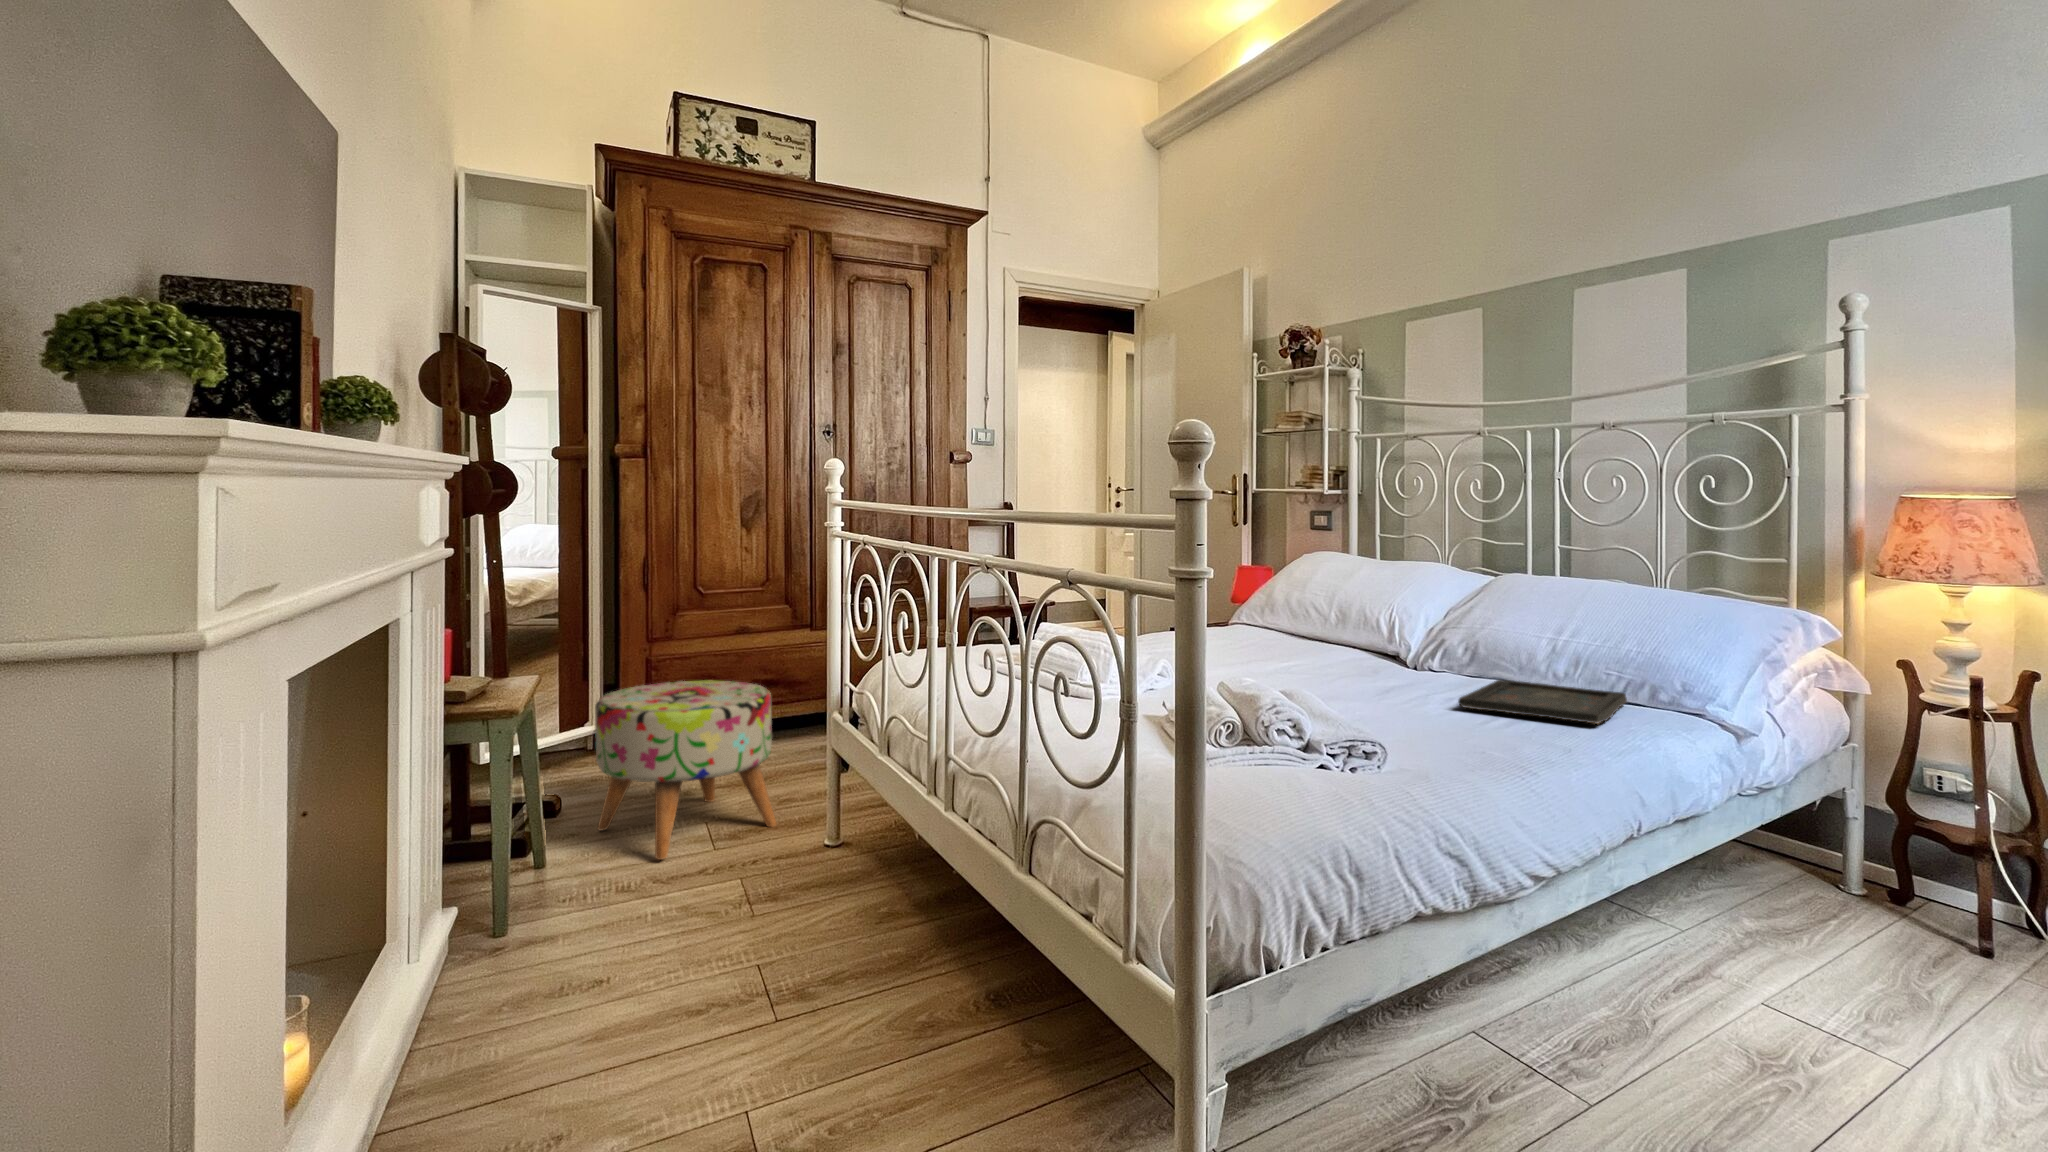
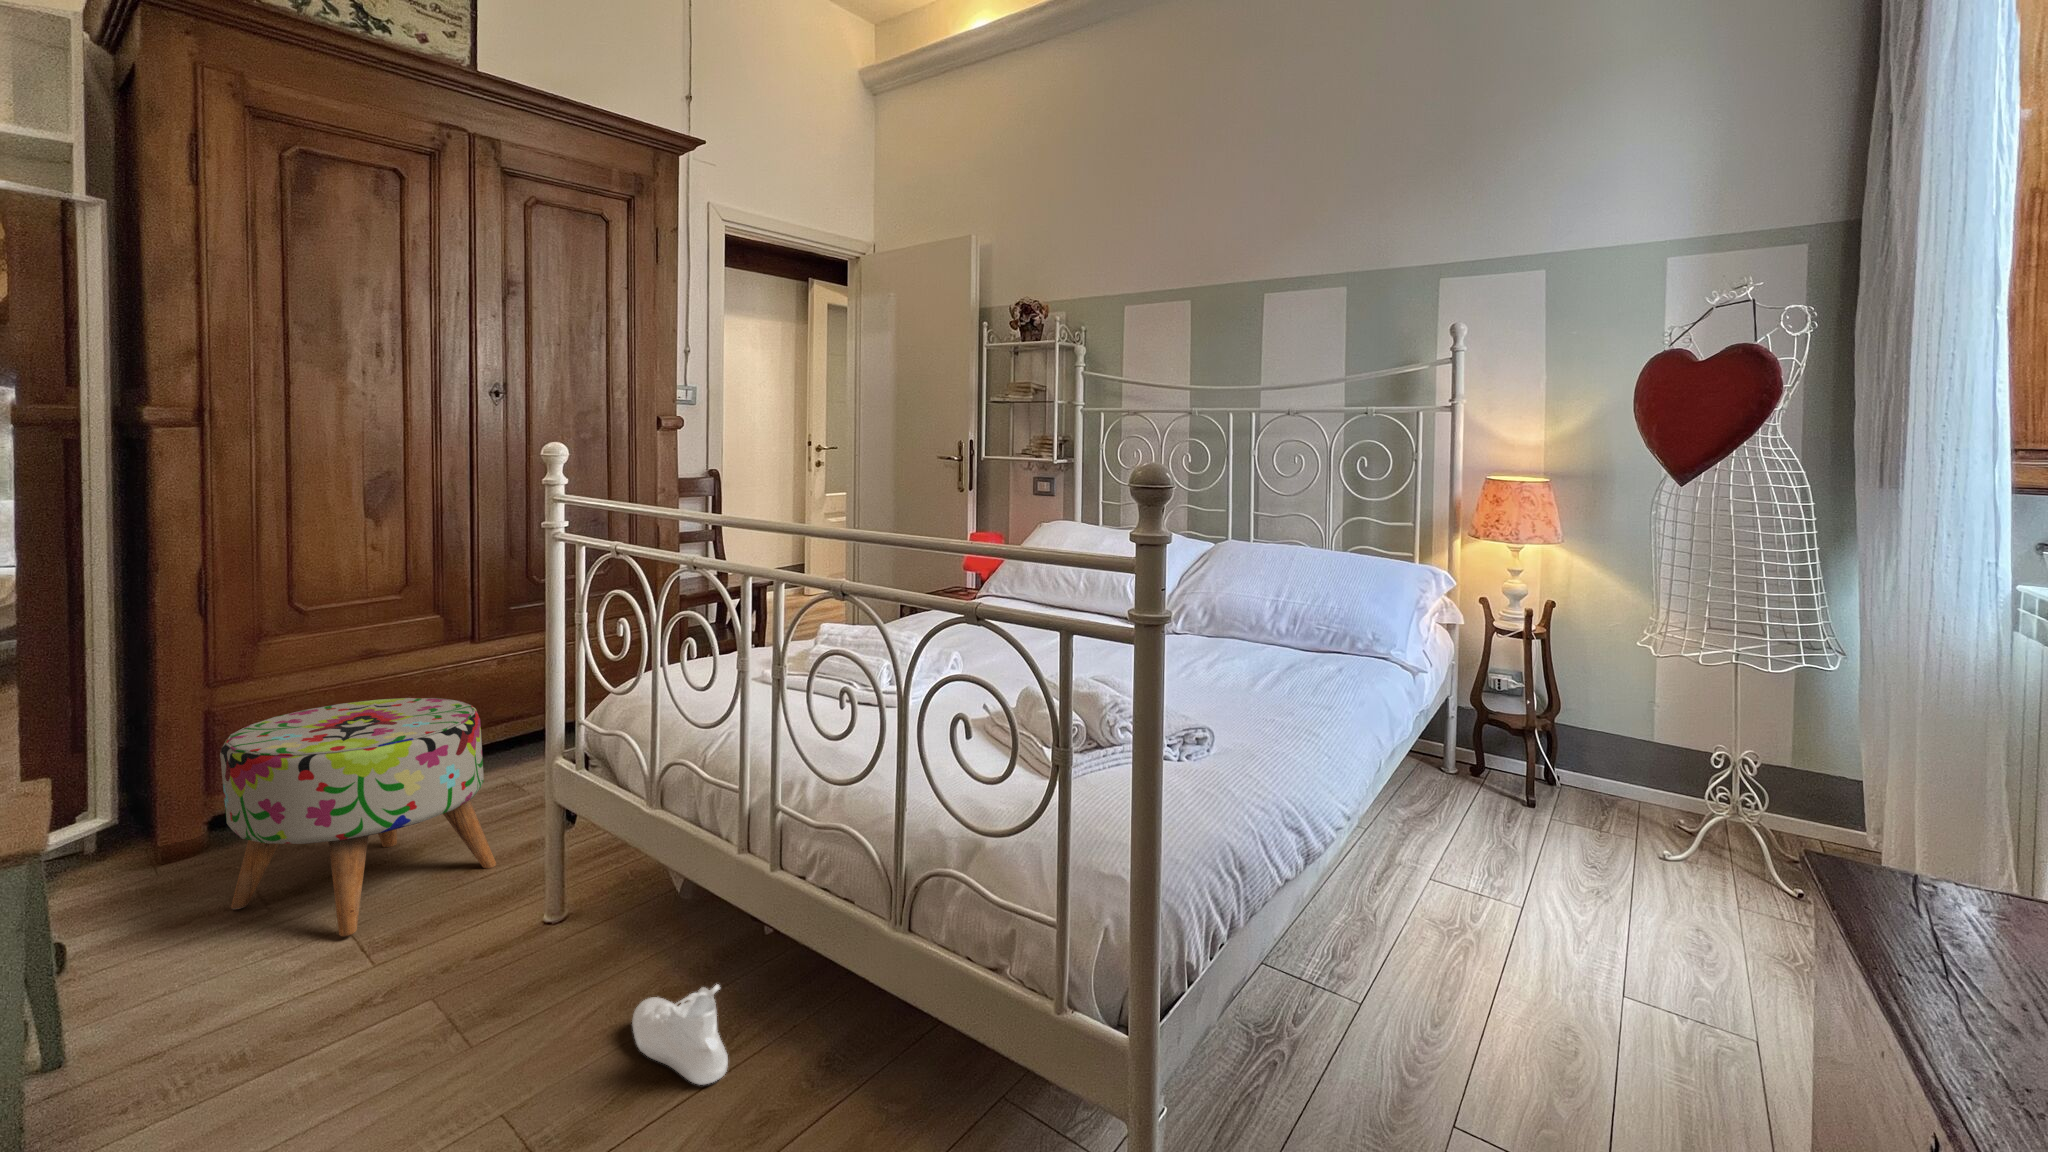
tray: present [1458,680,1627,724] -> none [1224,644,1341,684]
shoe: none [829,932,895,1019] -> present [632,984,728,1085]

